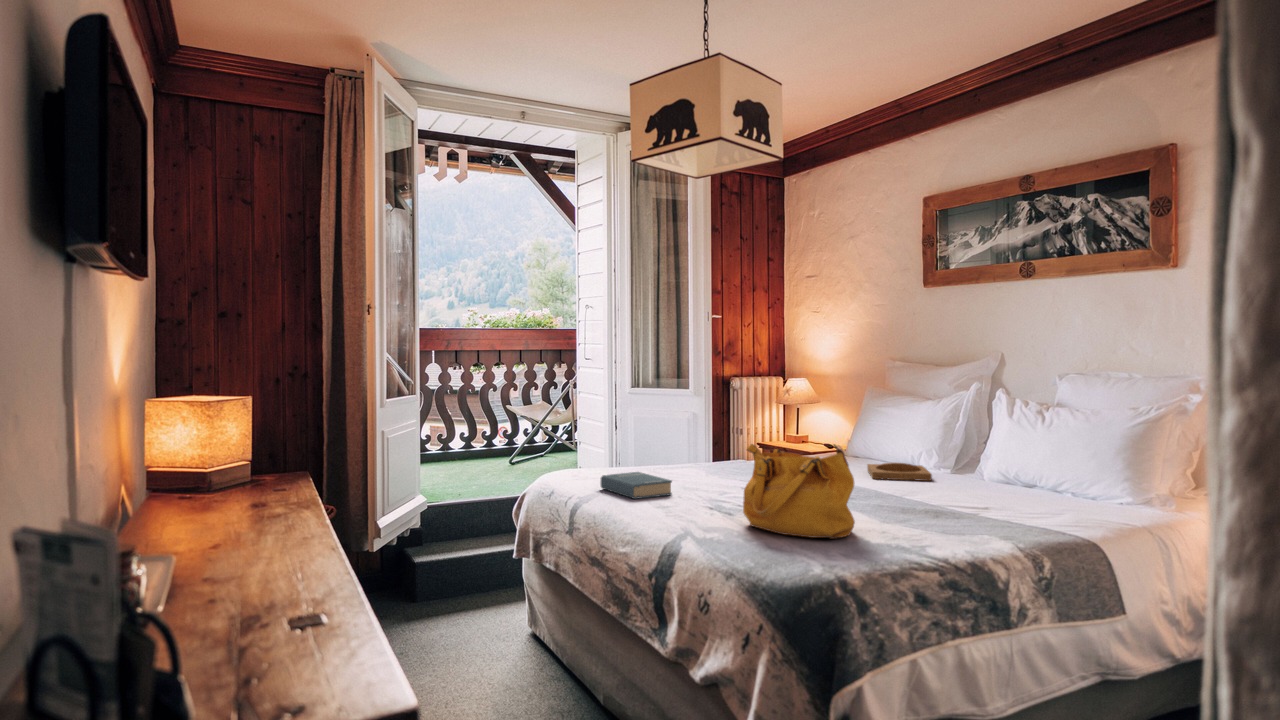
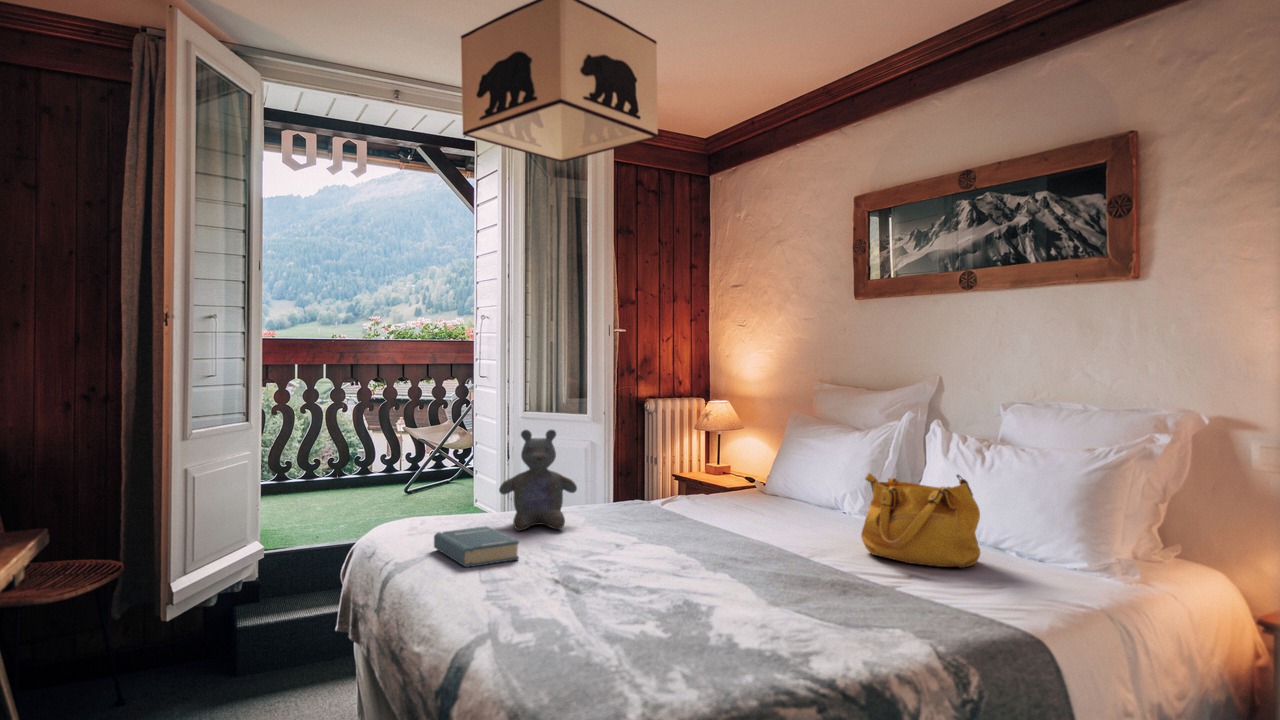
stuffed bear: none [637,397,700,478] -> present [499,430,577,530]
handbag: present [743,444,855,539] -> present [861,473,980,568]
tray: present [867,463,932,481] -> none [781,509,852,533]

